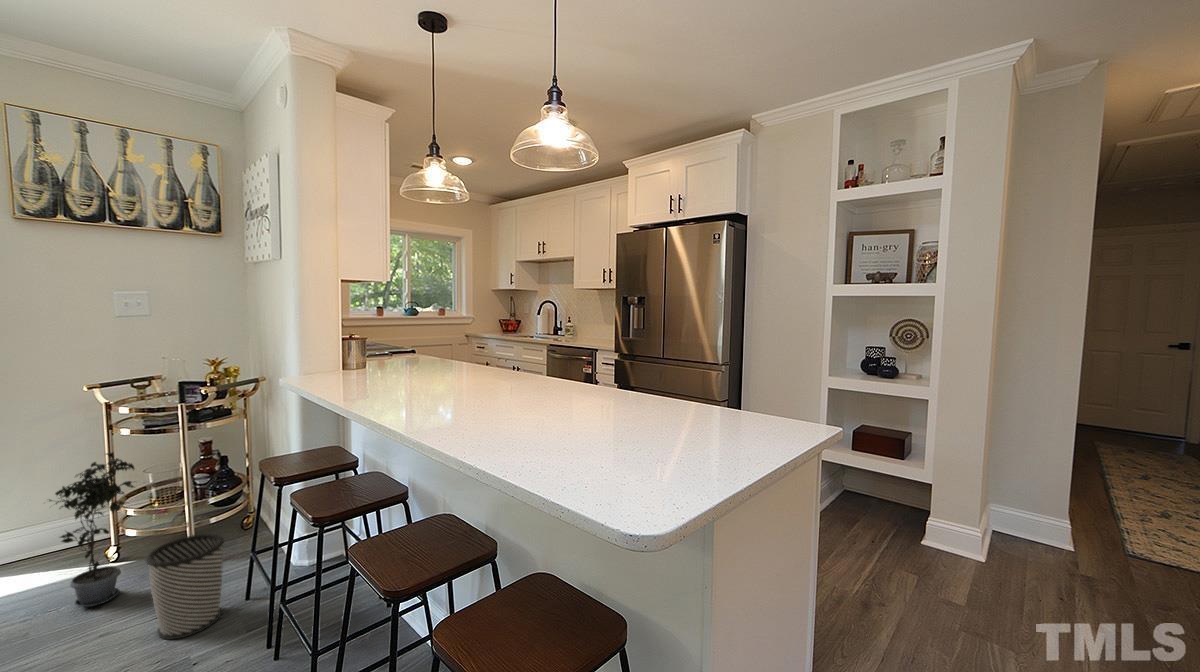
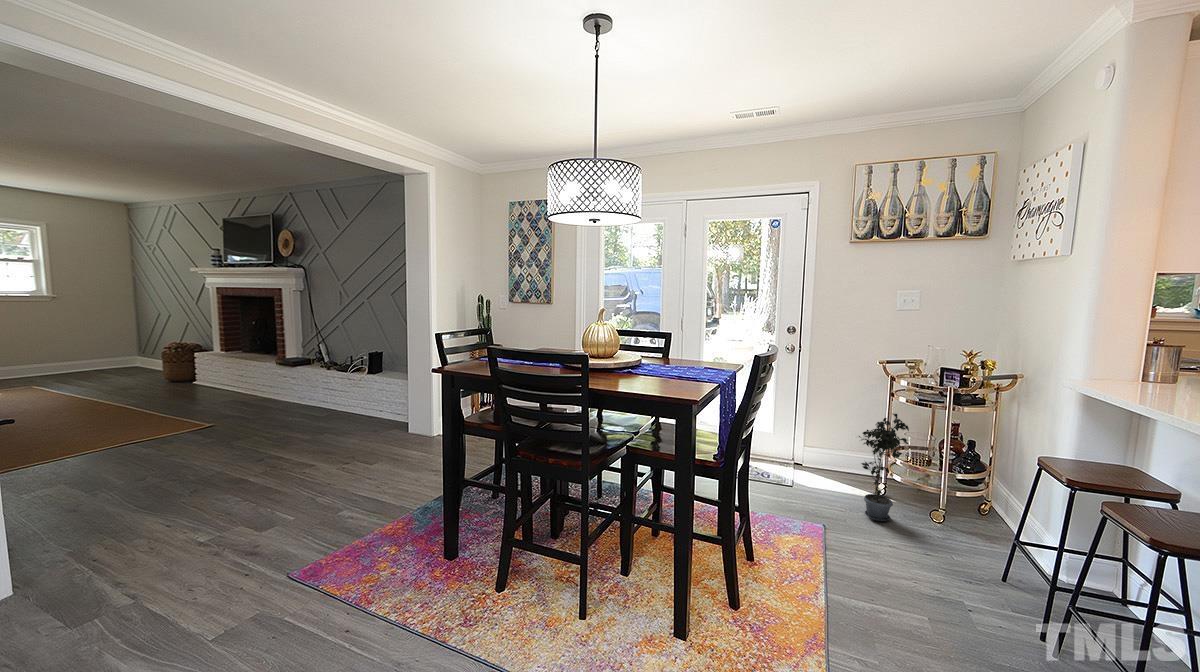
wastebasket: present [146,534,224,640] -> none [917,495,976,578]

